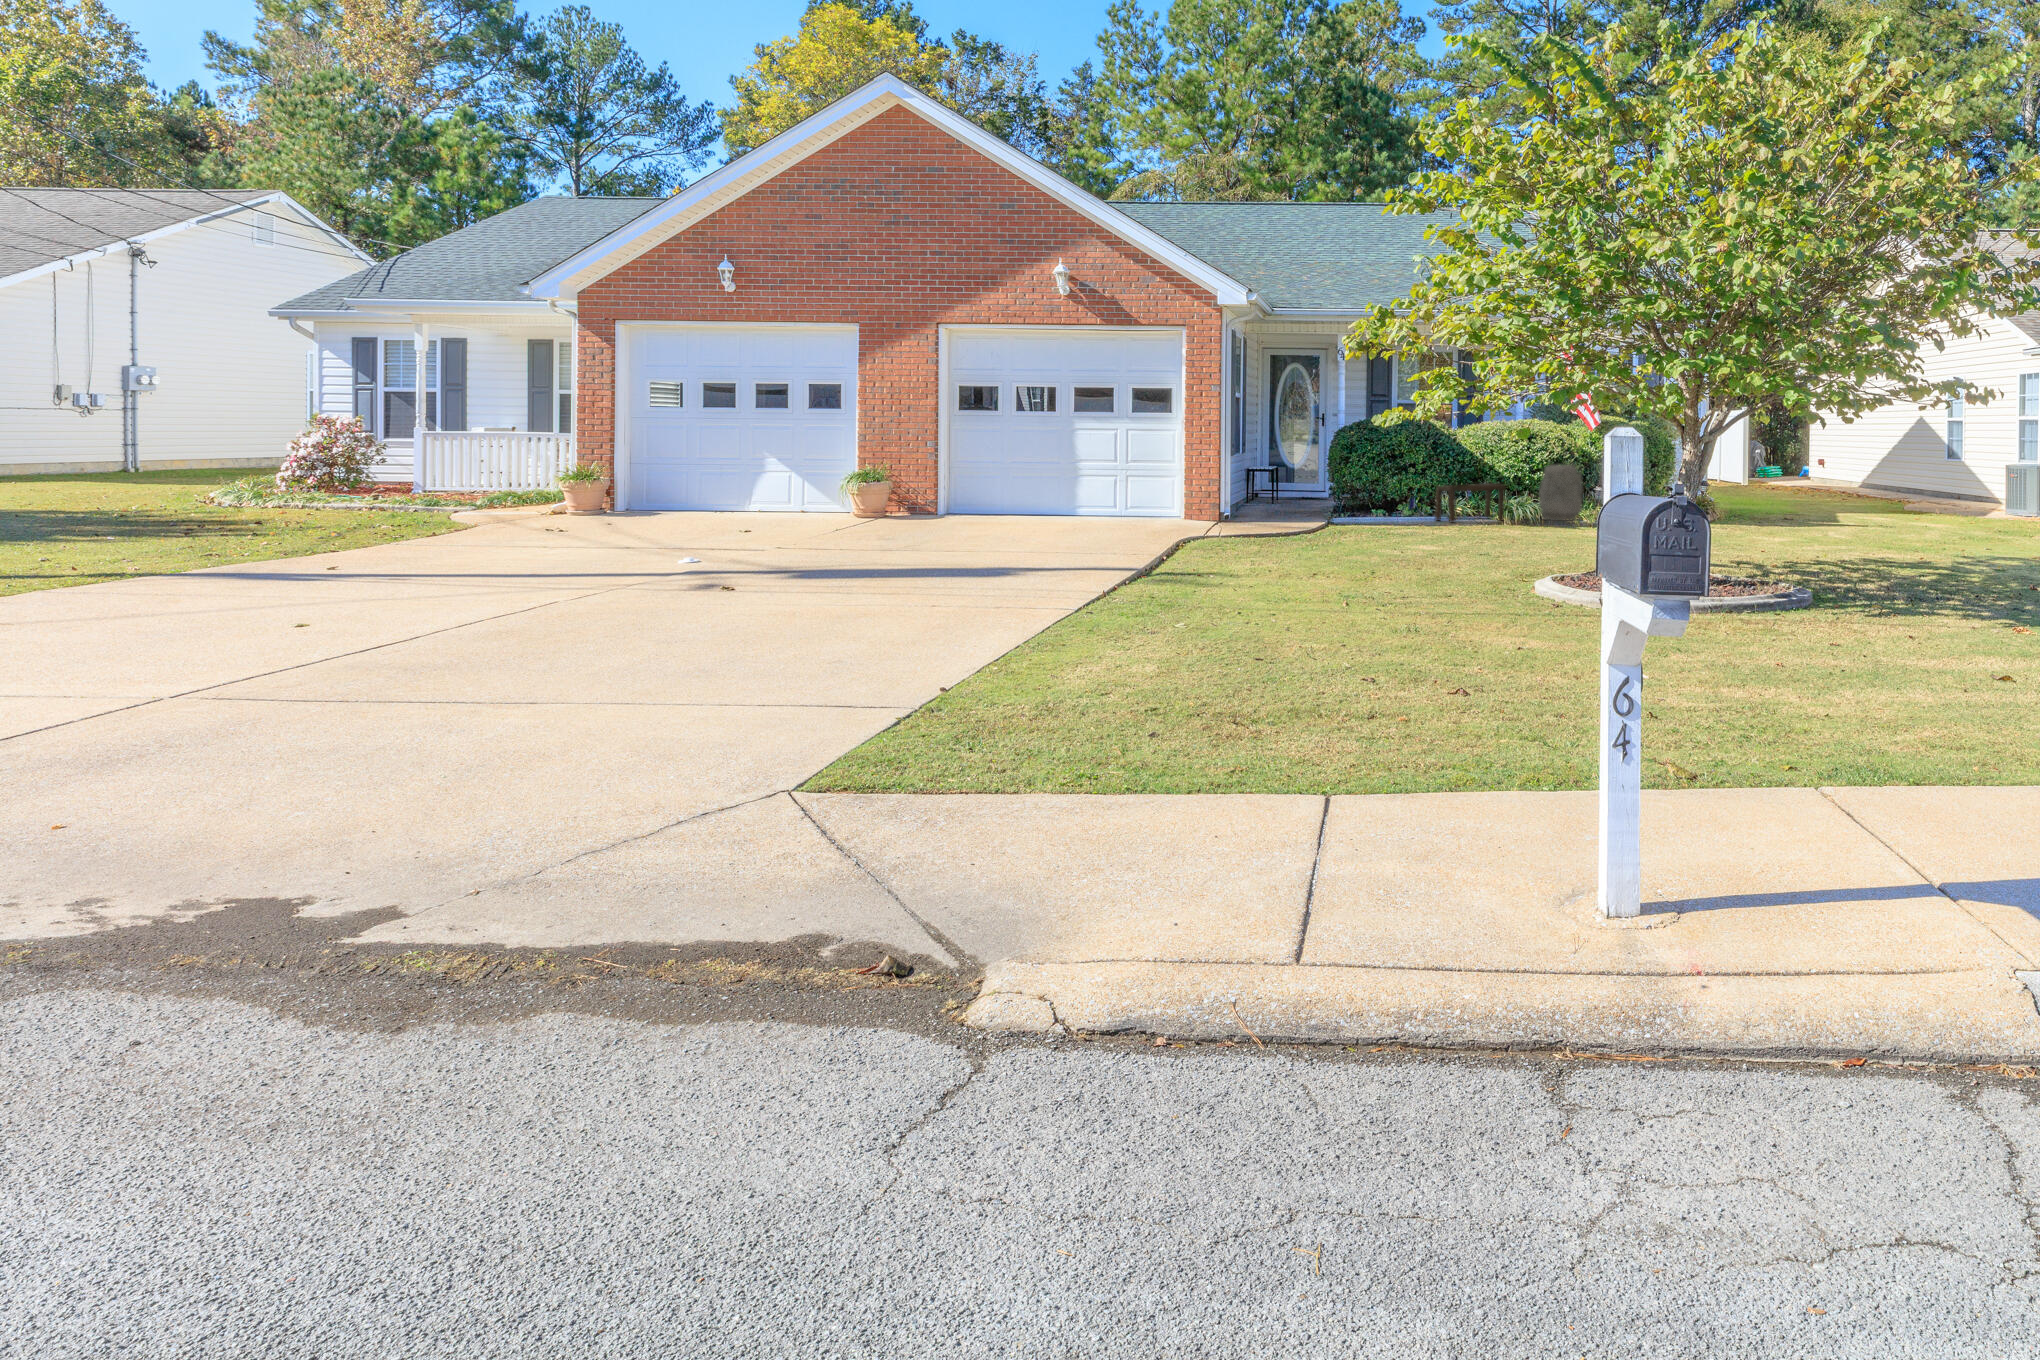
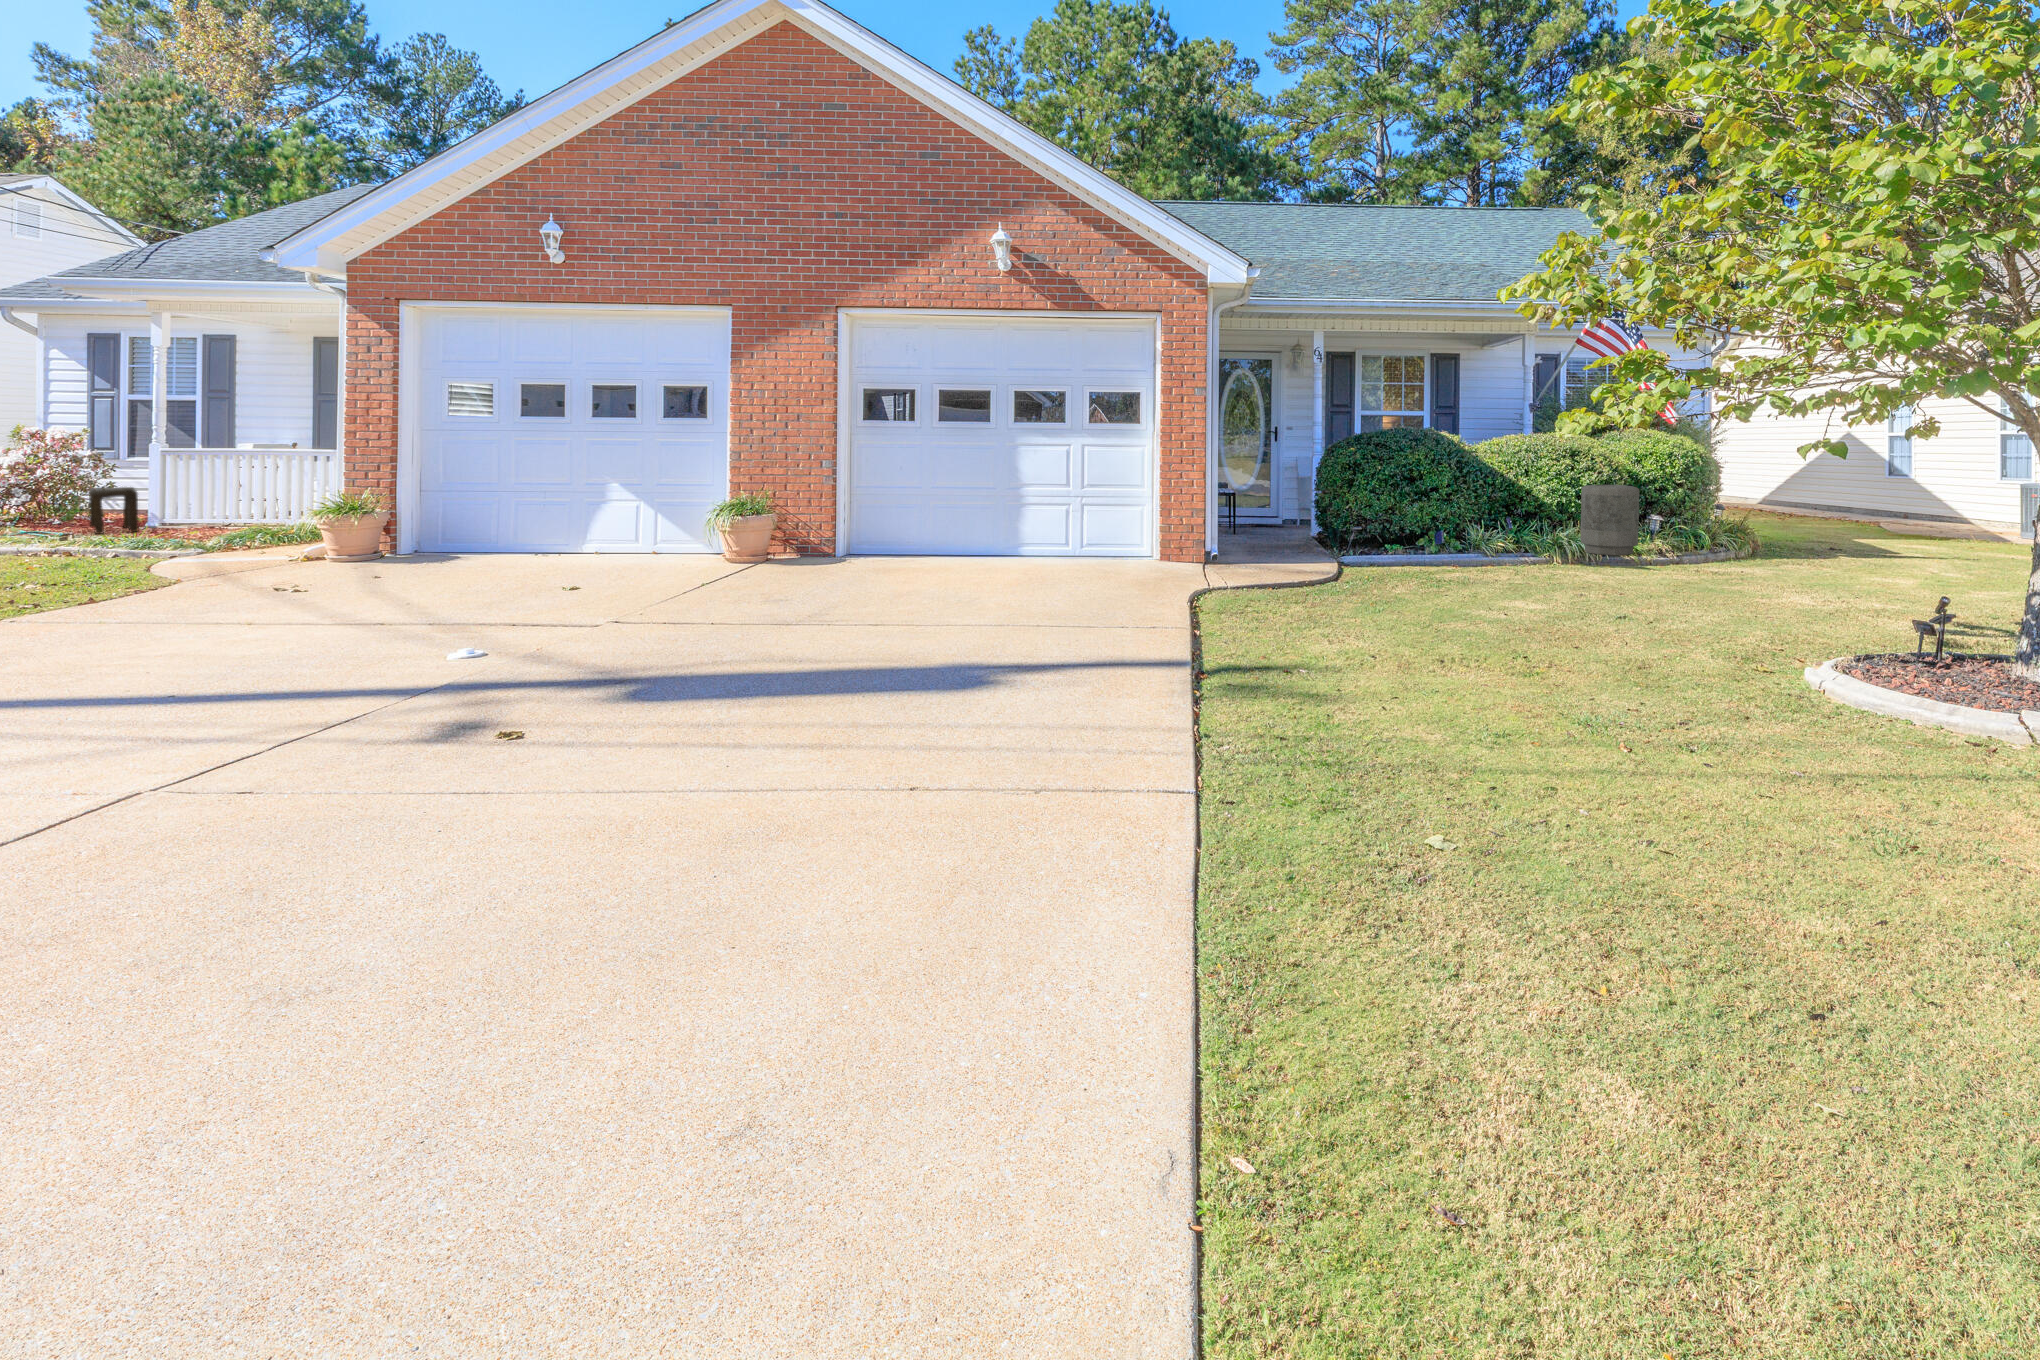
bench: present [1435,483,1506,523] -> present [89,487,139,534]

